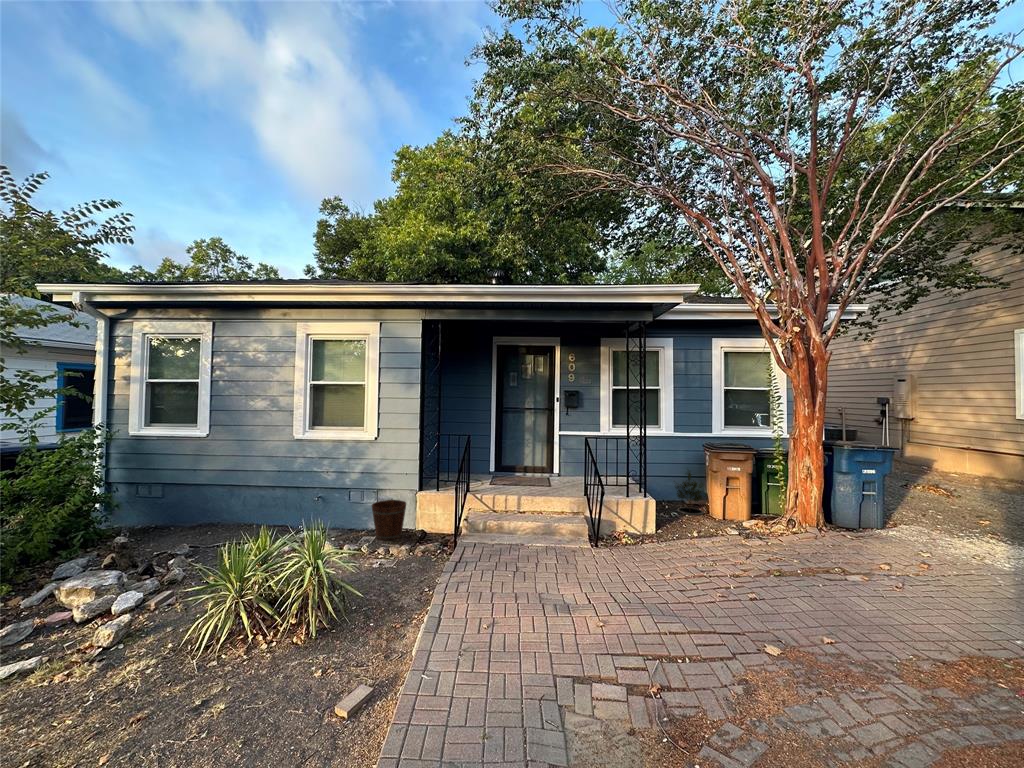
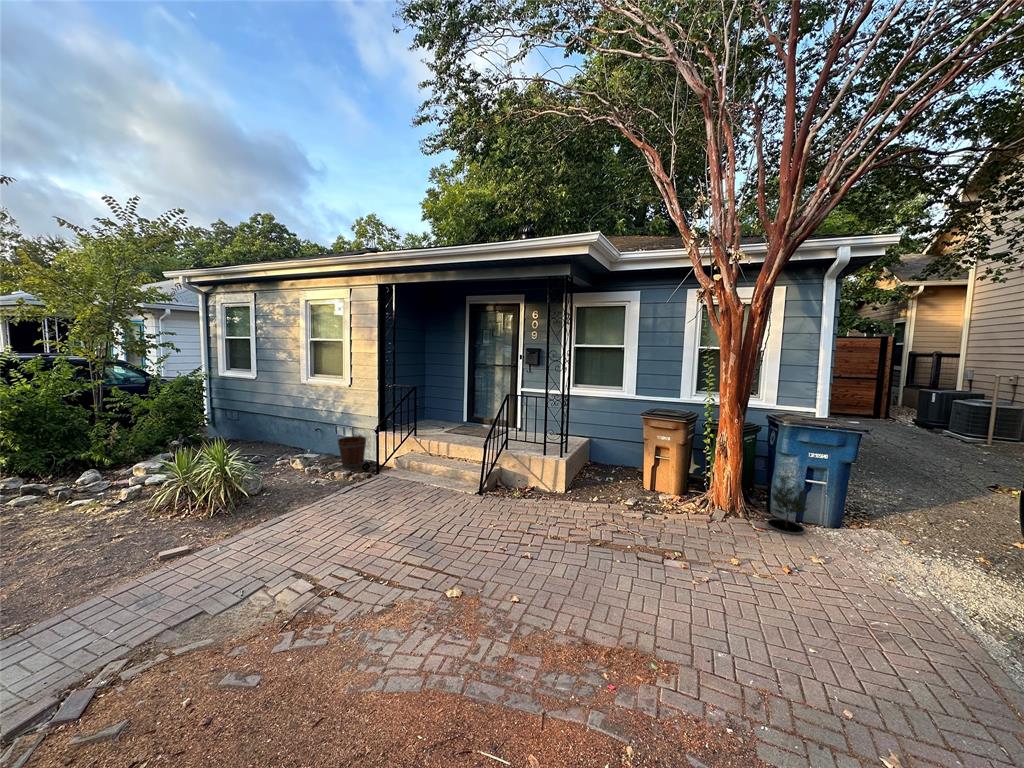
potted tree: present [675,472,704,515] -> present [766,472,807,535]

